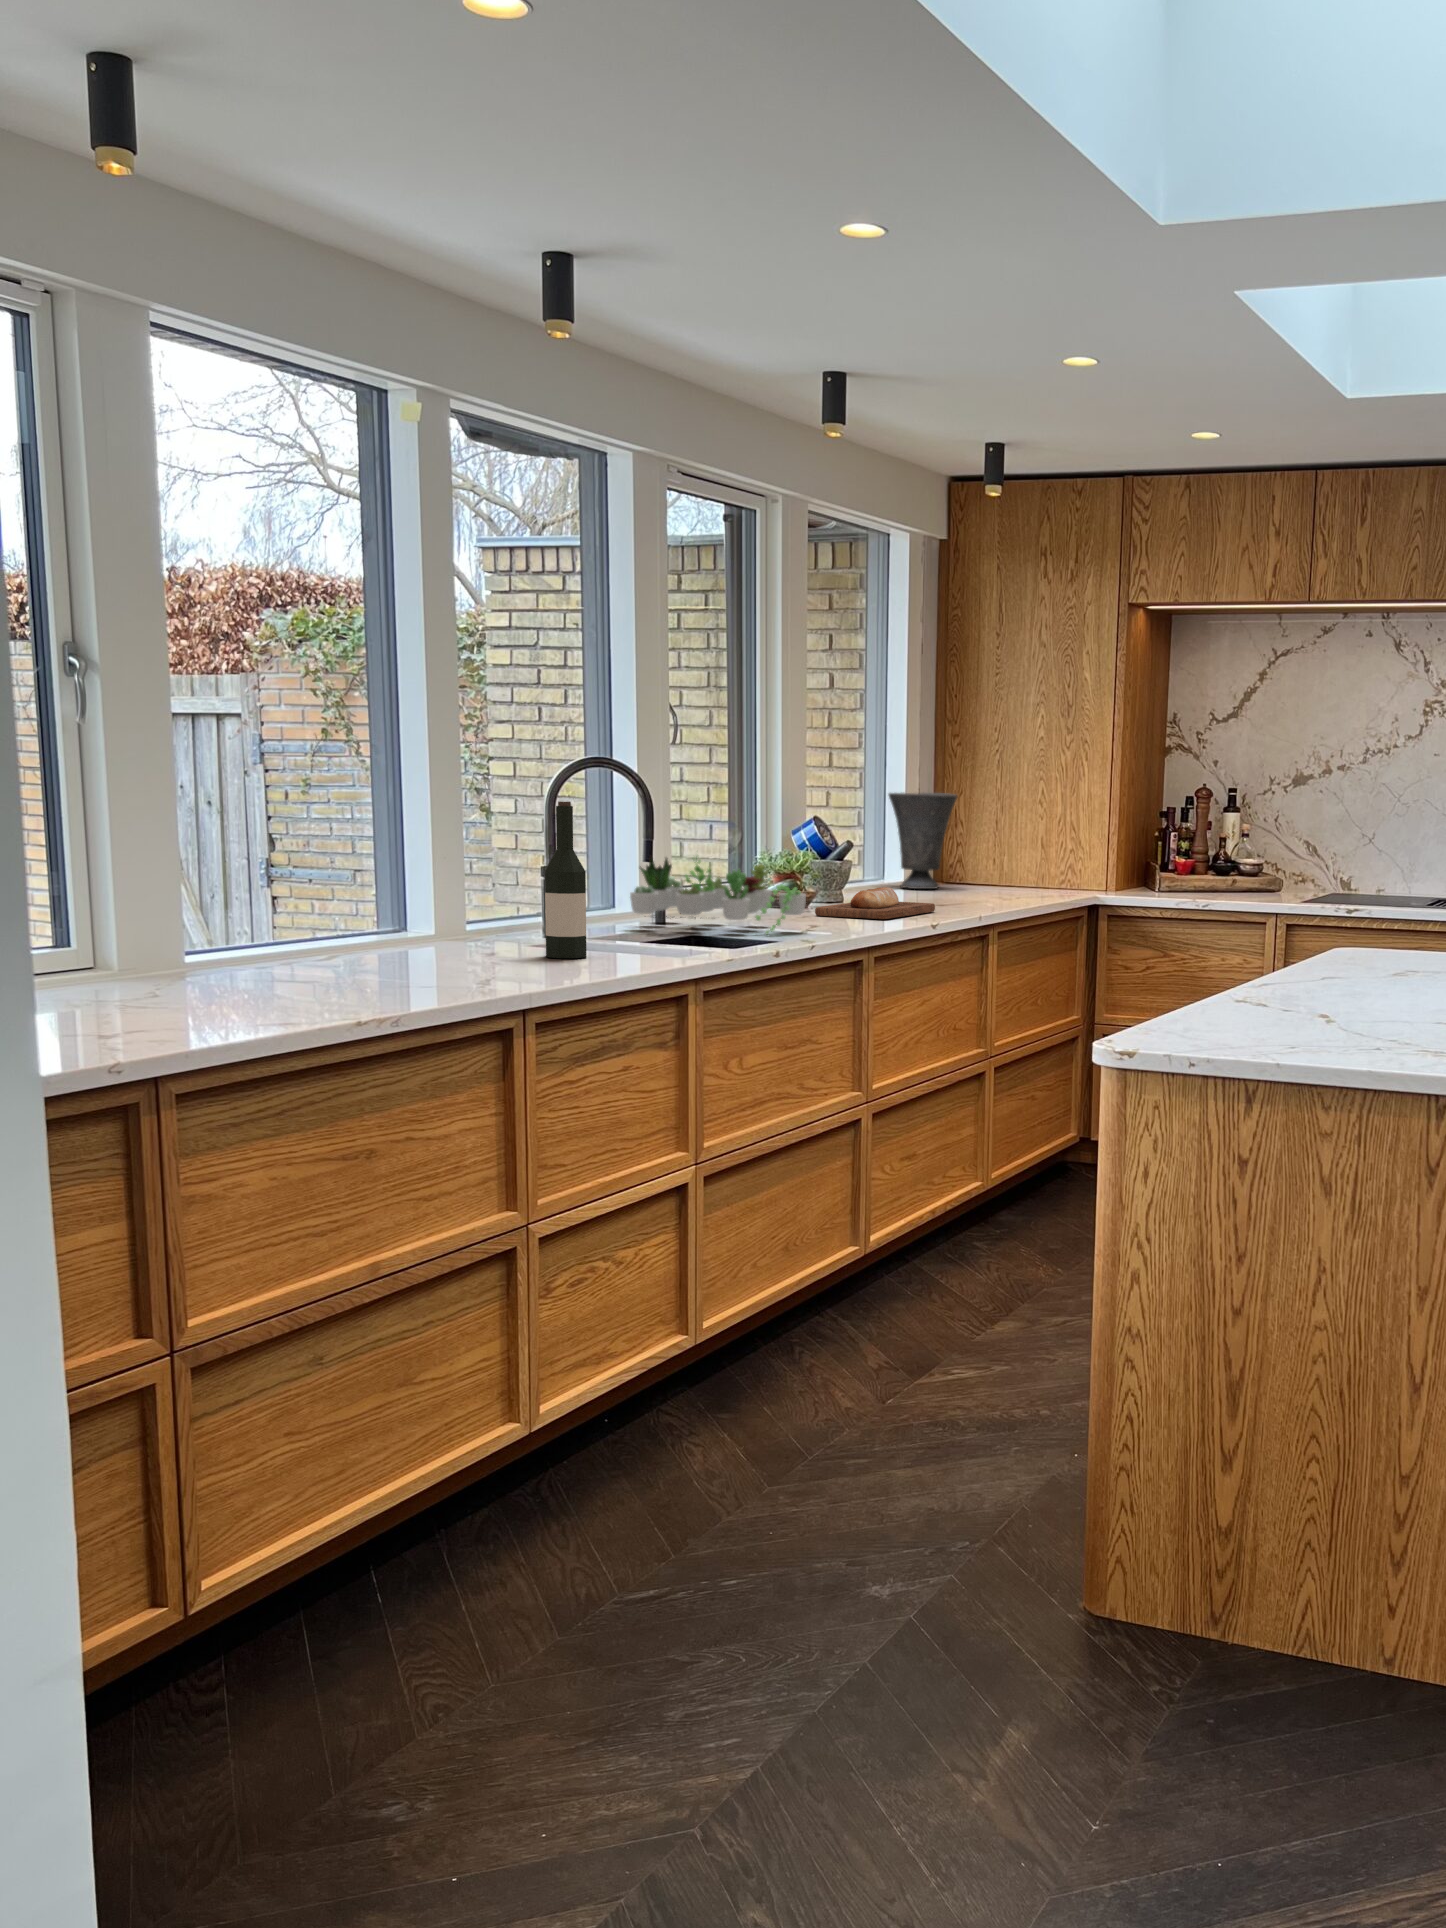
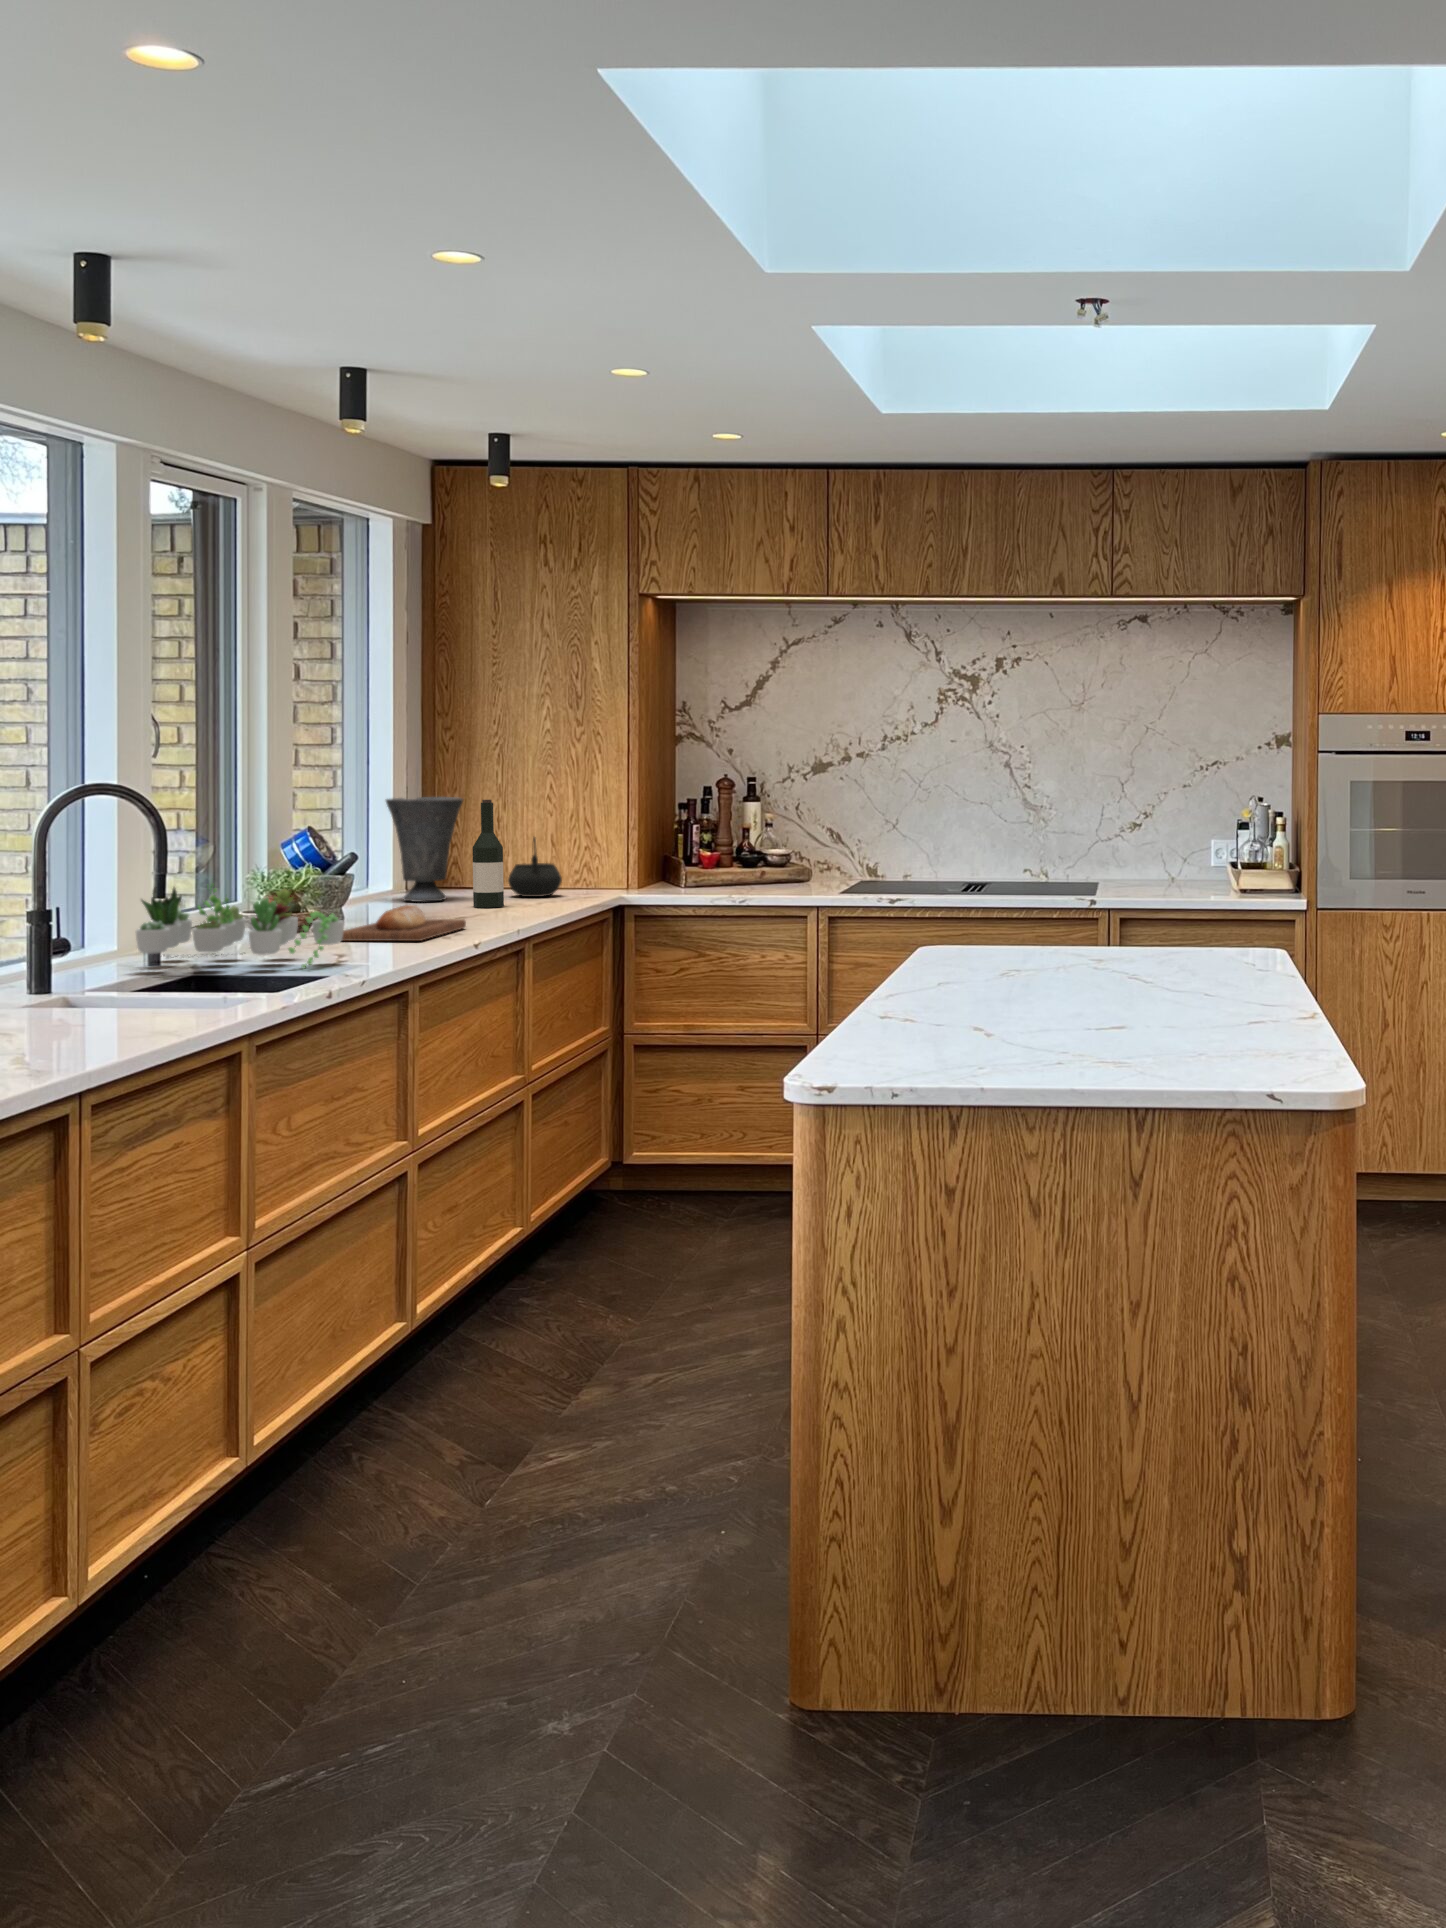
wine bottle: present [545,801,587,958] -> present [473,800,504,908]
kettle: none [997,833,1046,890] -> present [508,838,562,897]

